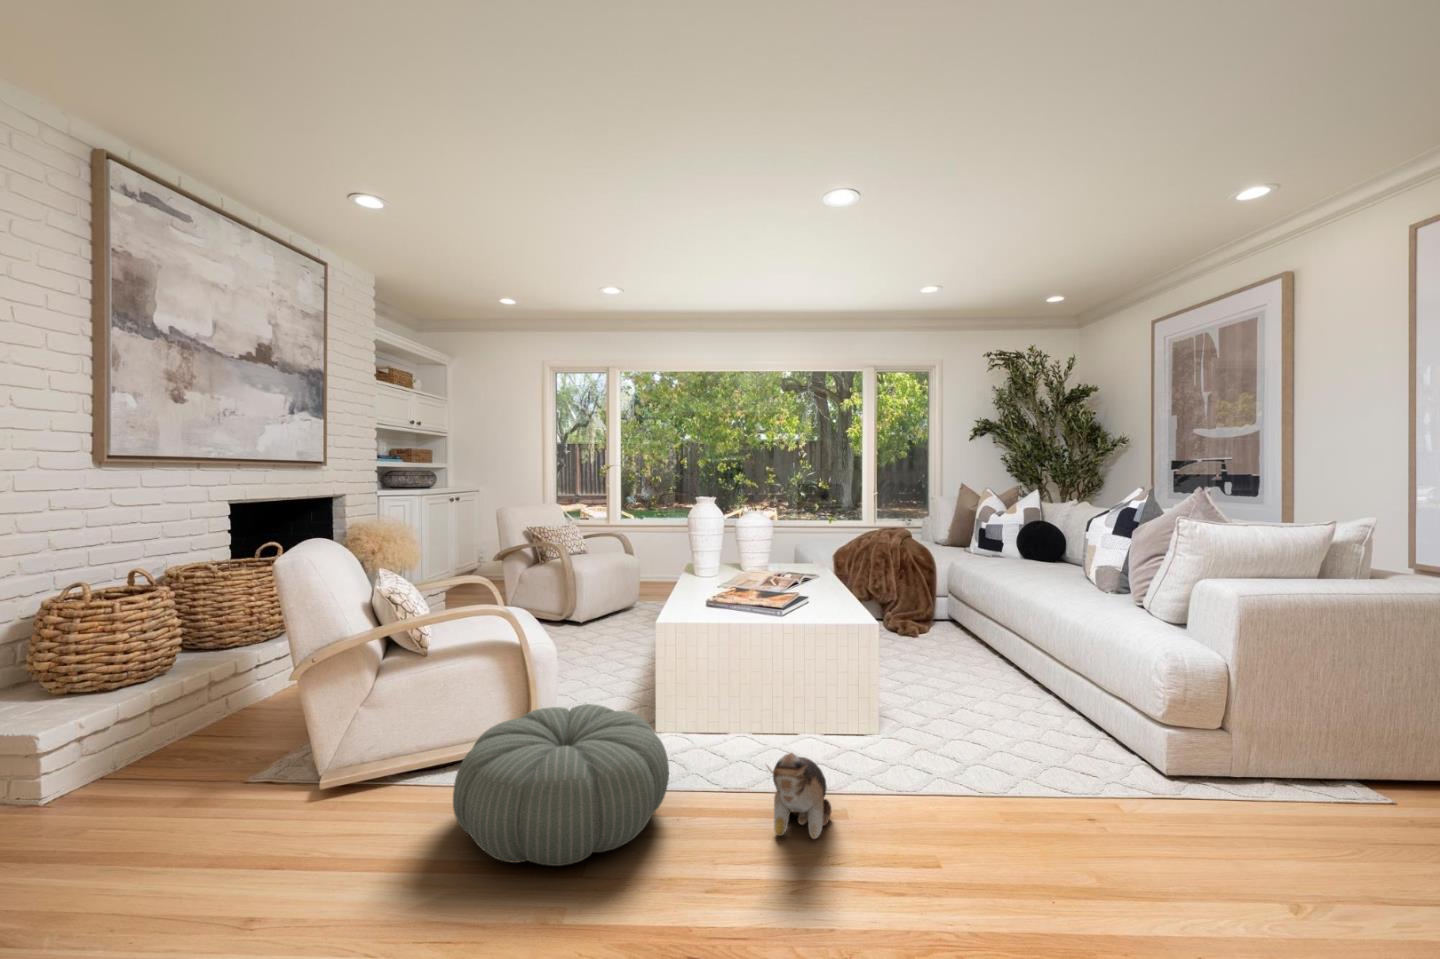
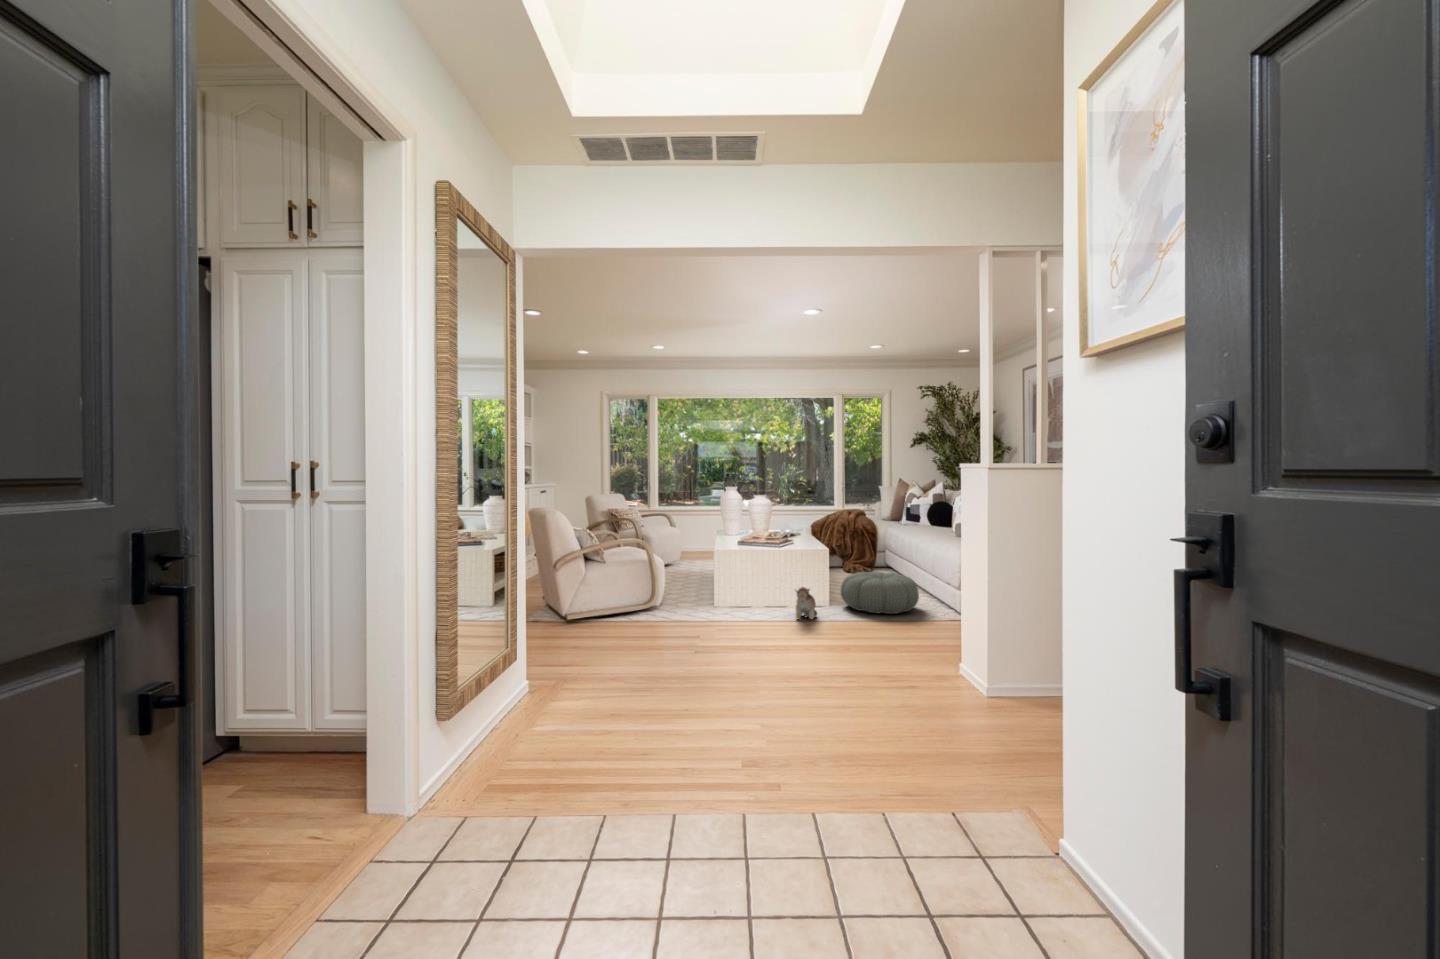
pouf: present [453,704,669,866] -> present [840,571,919,614]

